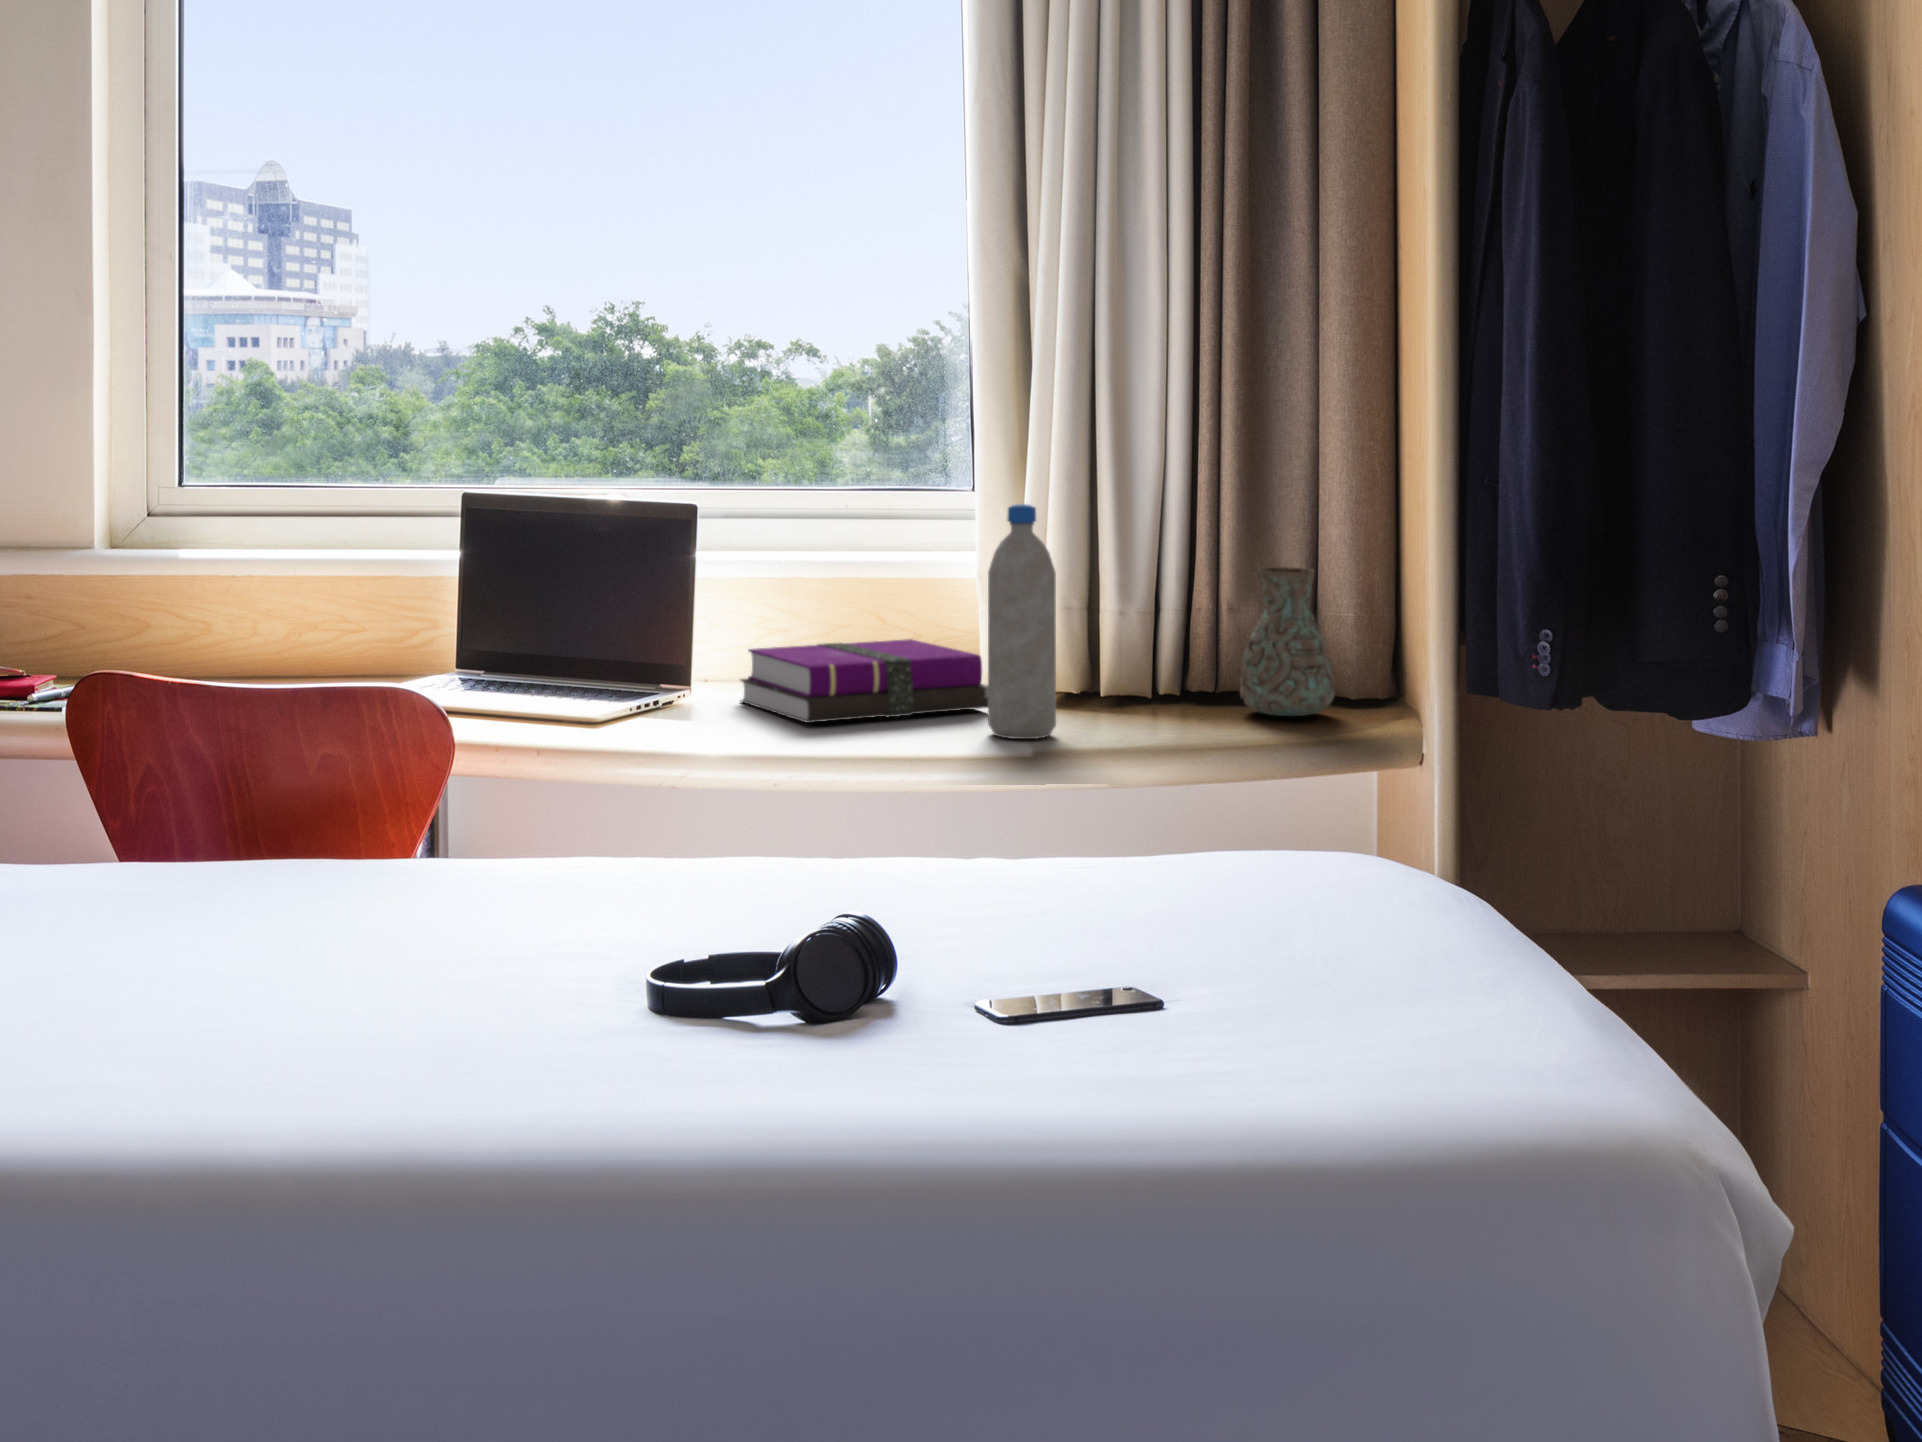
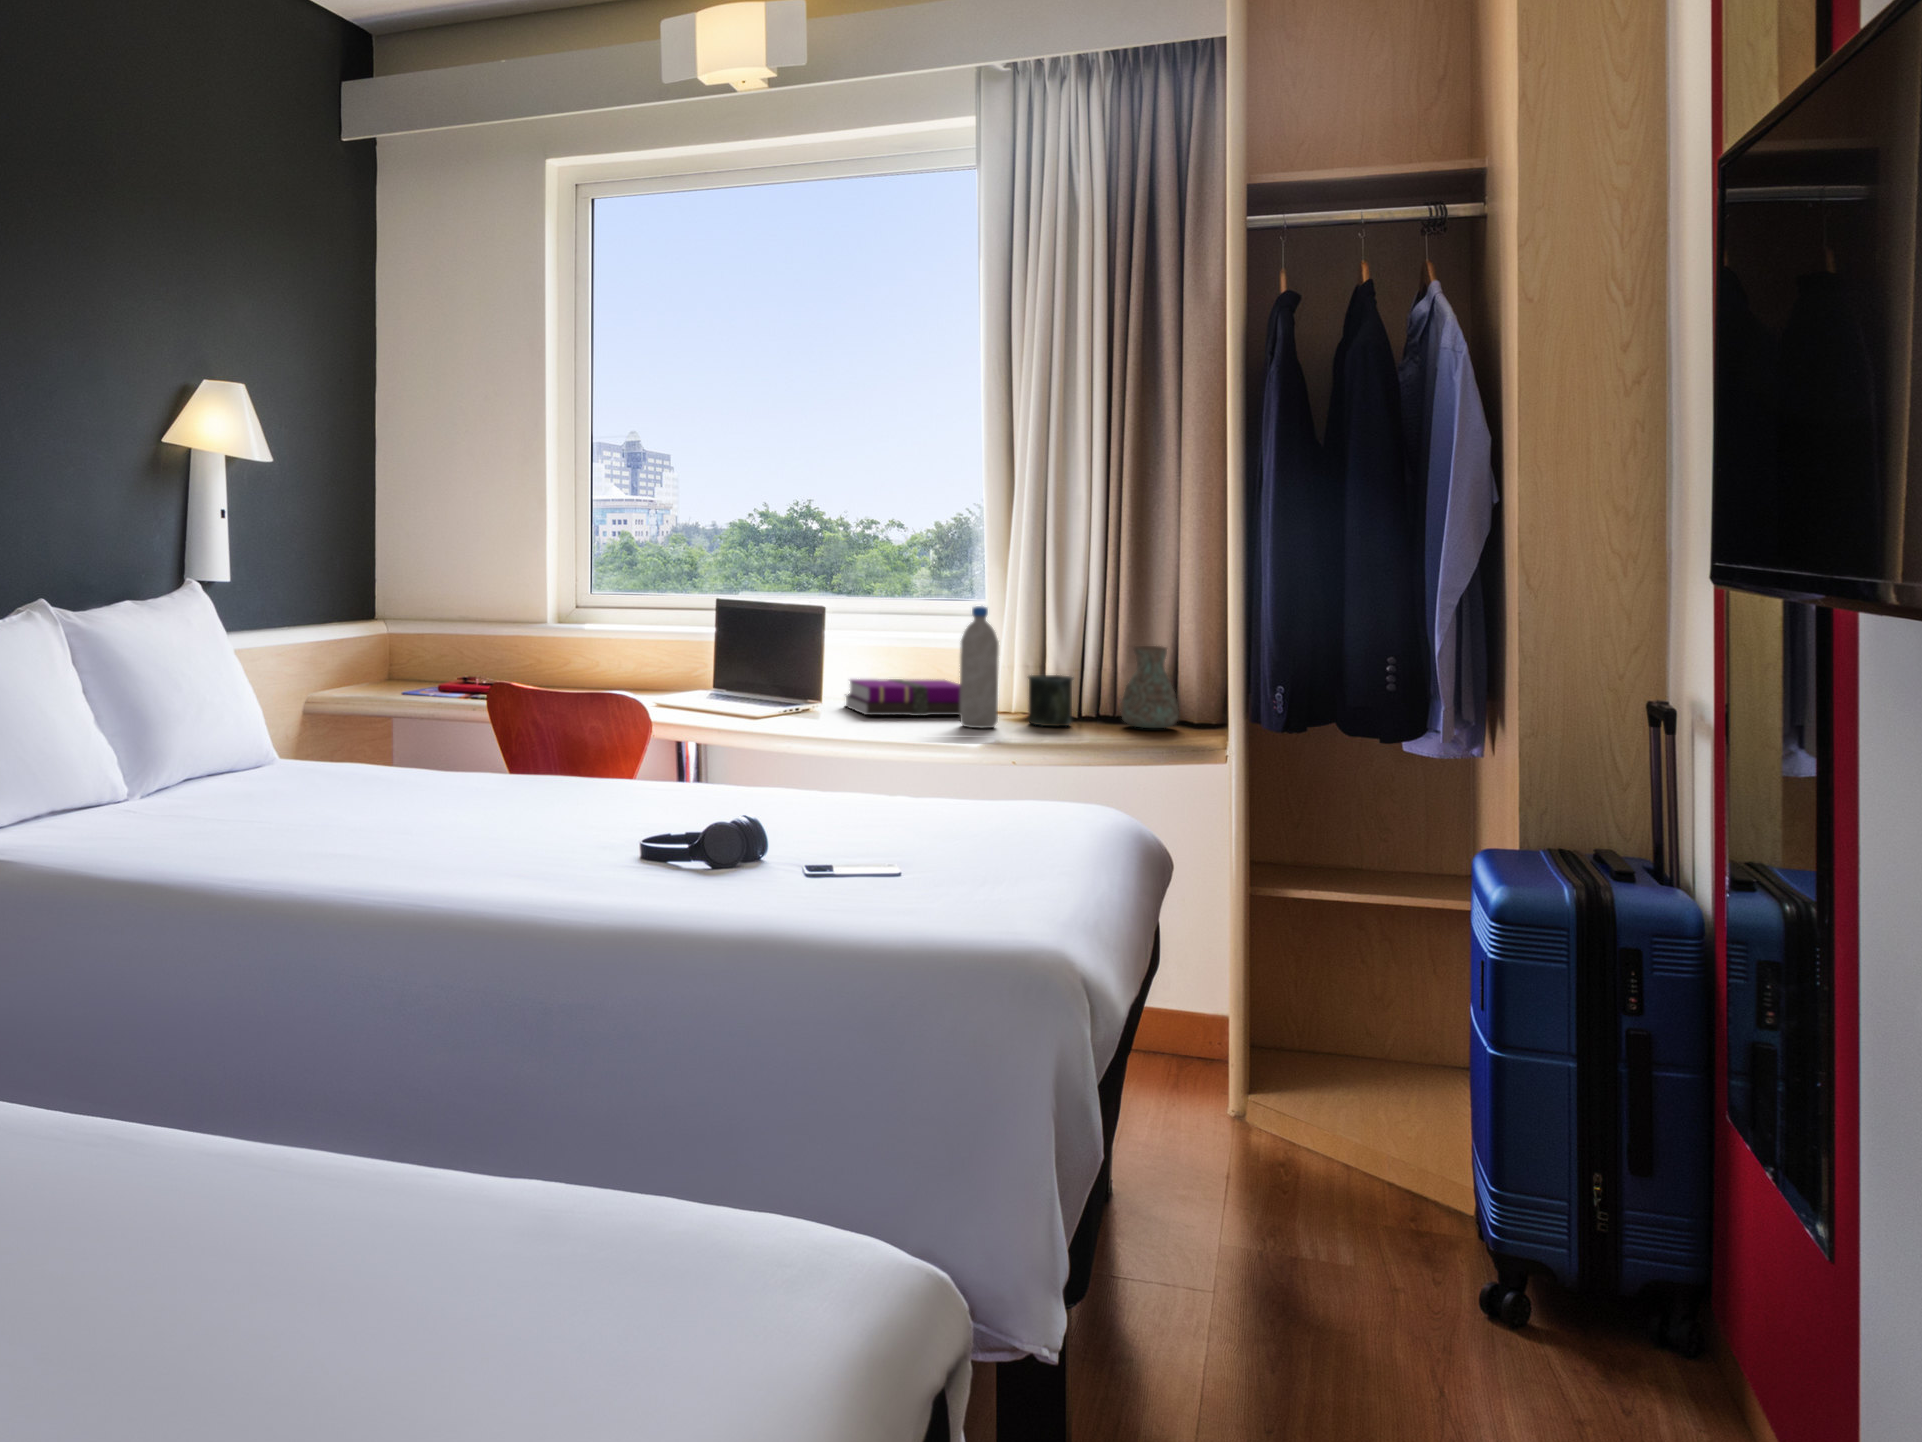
mug: none [1090,627,1170,724] -> present [1028,675,1073,726]

